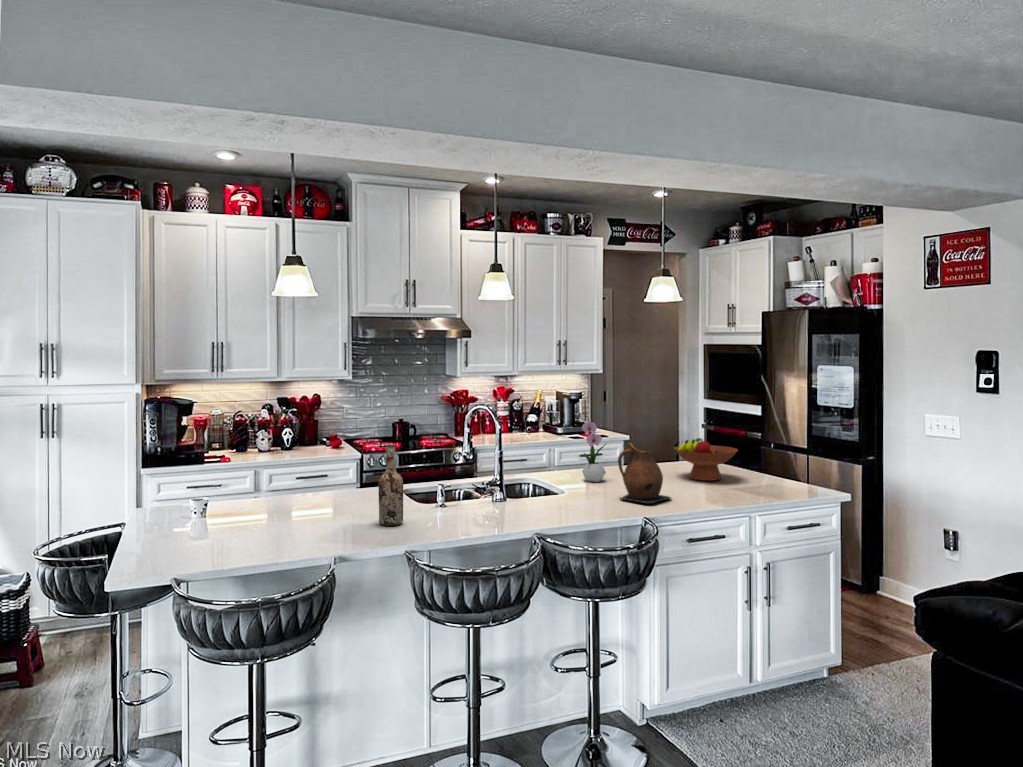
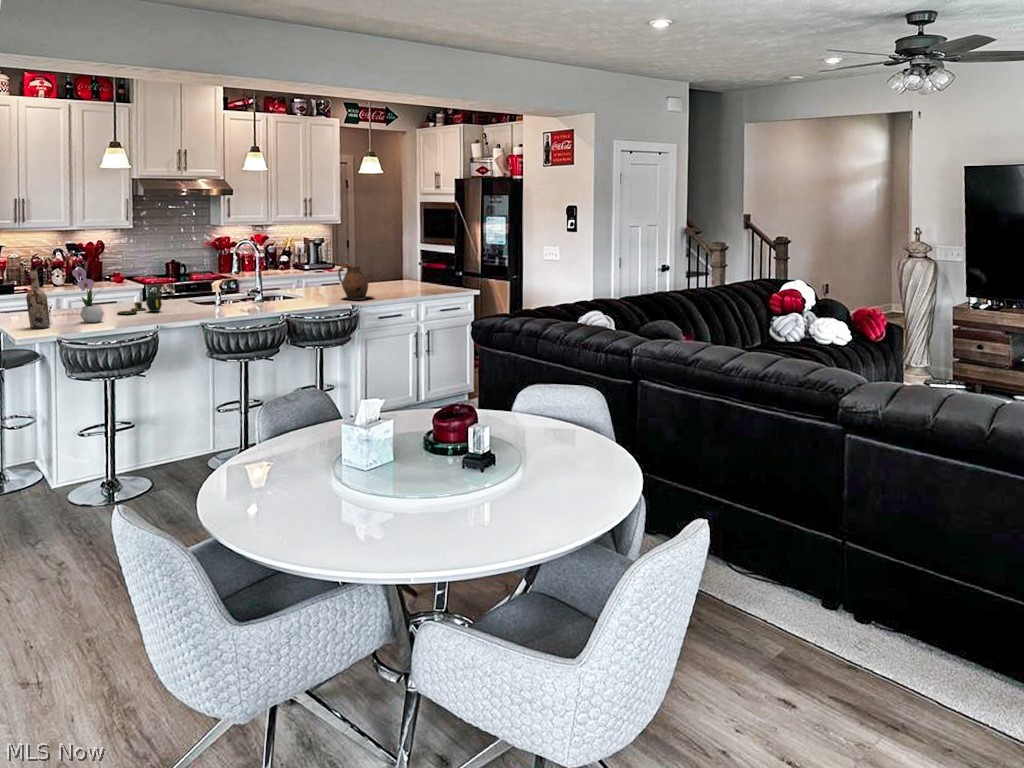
flower arrangement: present [582,411,606,482] -> present [72,259,104,322]
fruit bowl: present [674,438,738,481] -> none [381,261,424,290]
wine bottle: present [378,445,403,526] -> present [26,270,50,329]
teapot: none [294,485,359,524] -> present [118,290,162,314]

